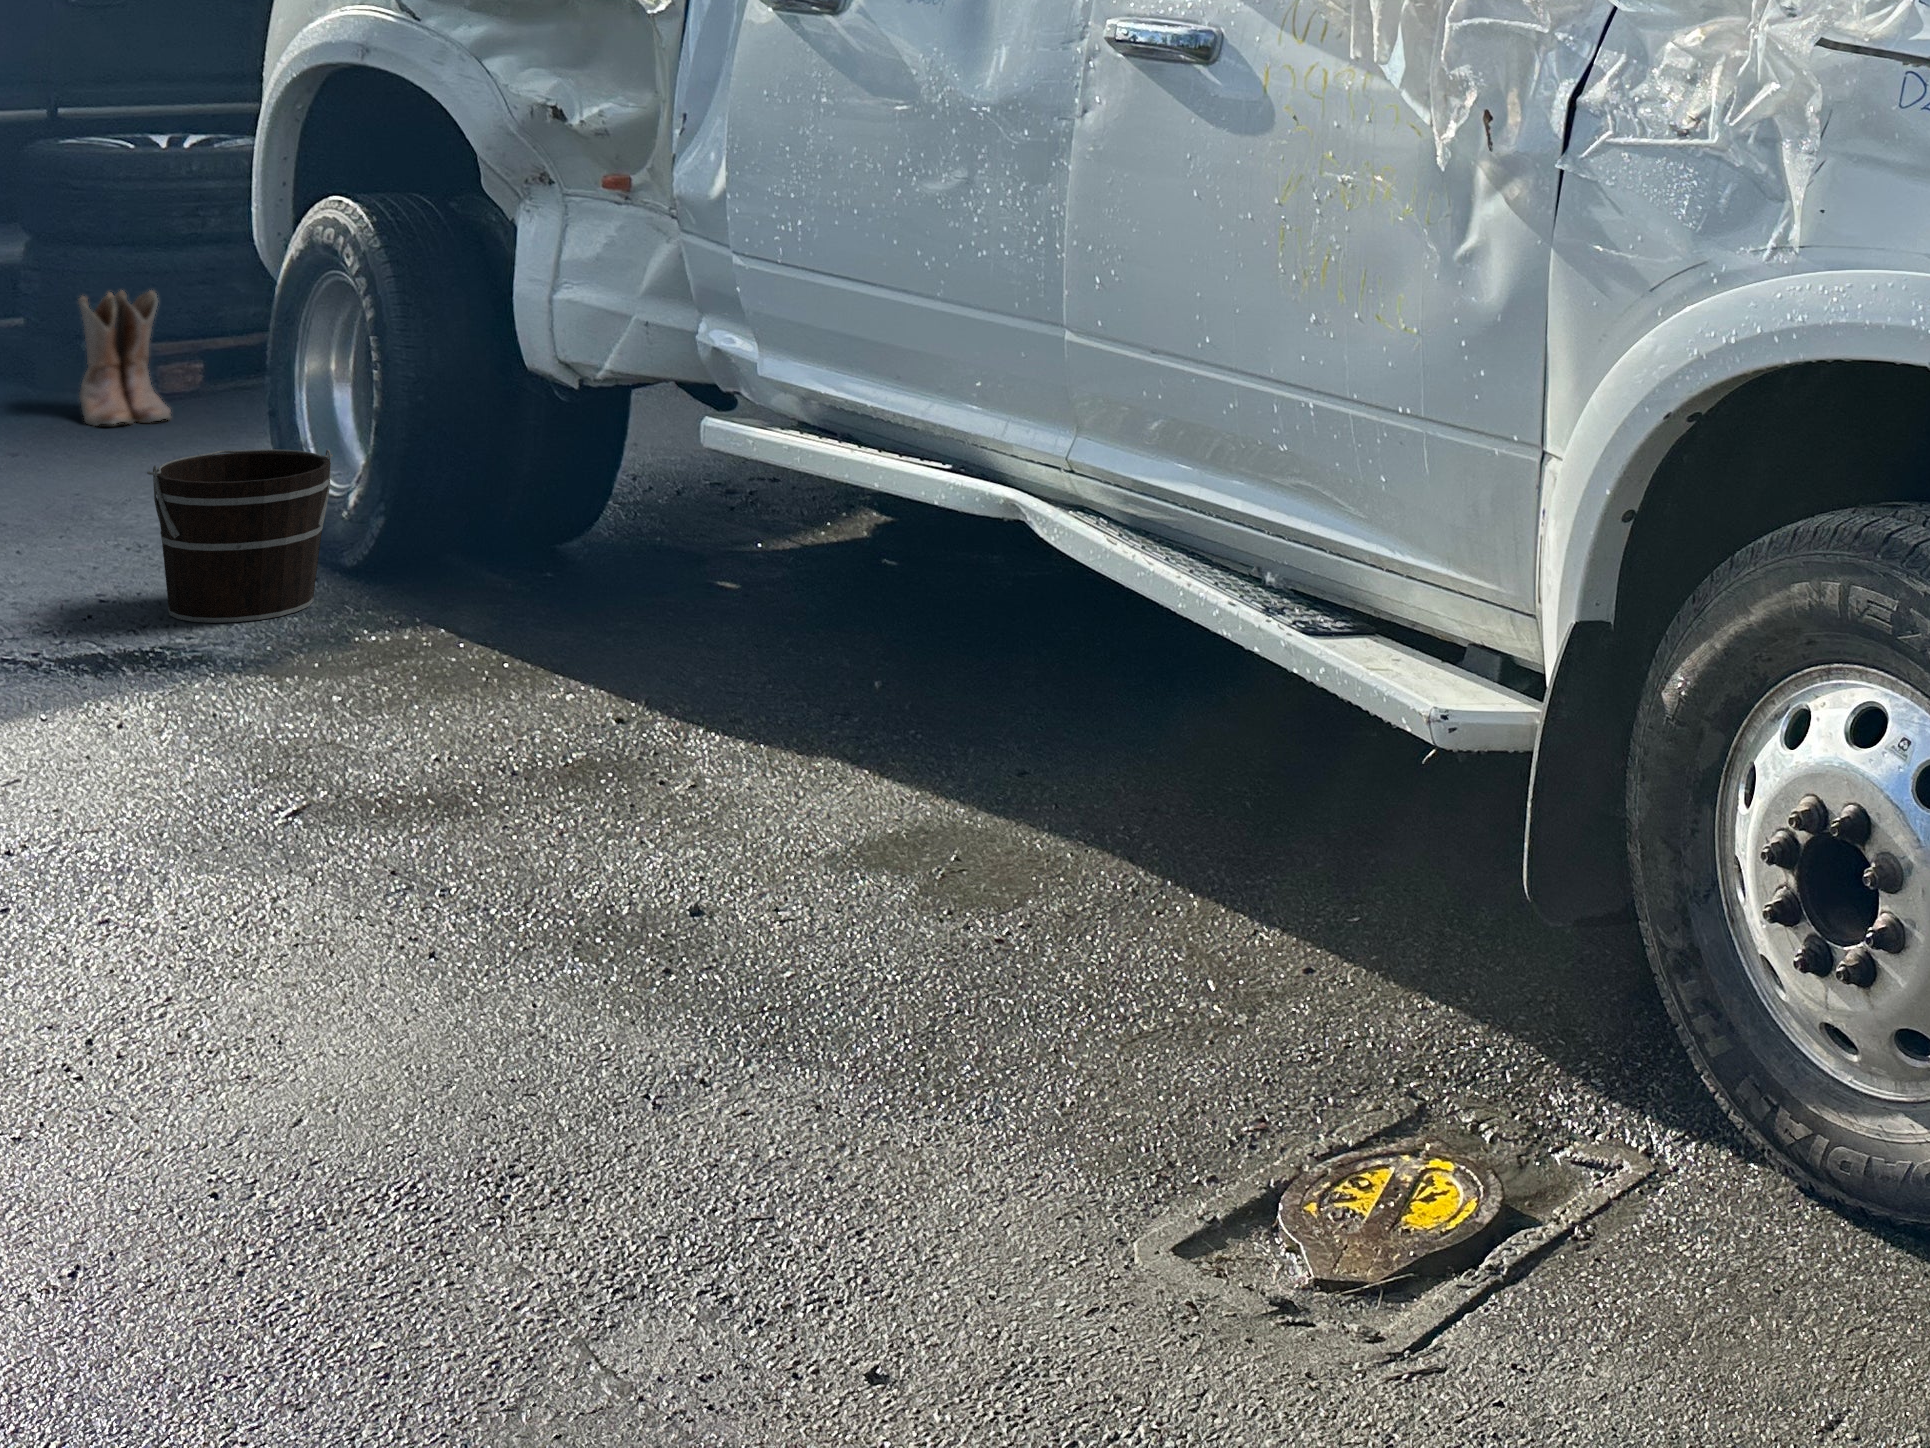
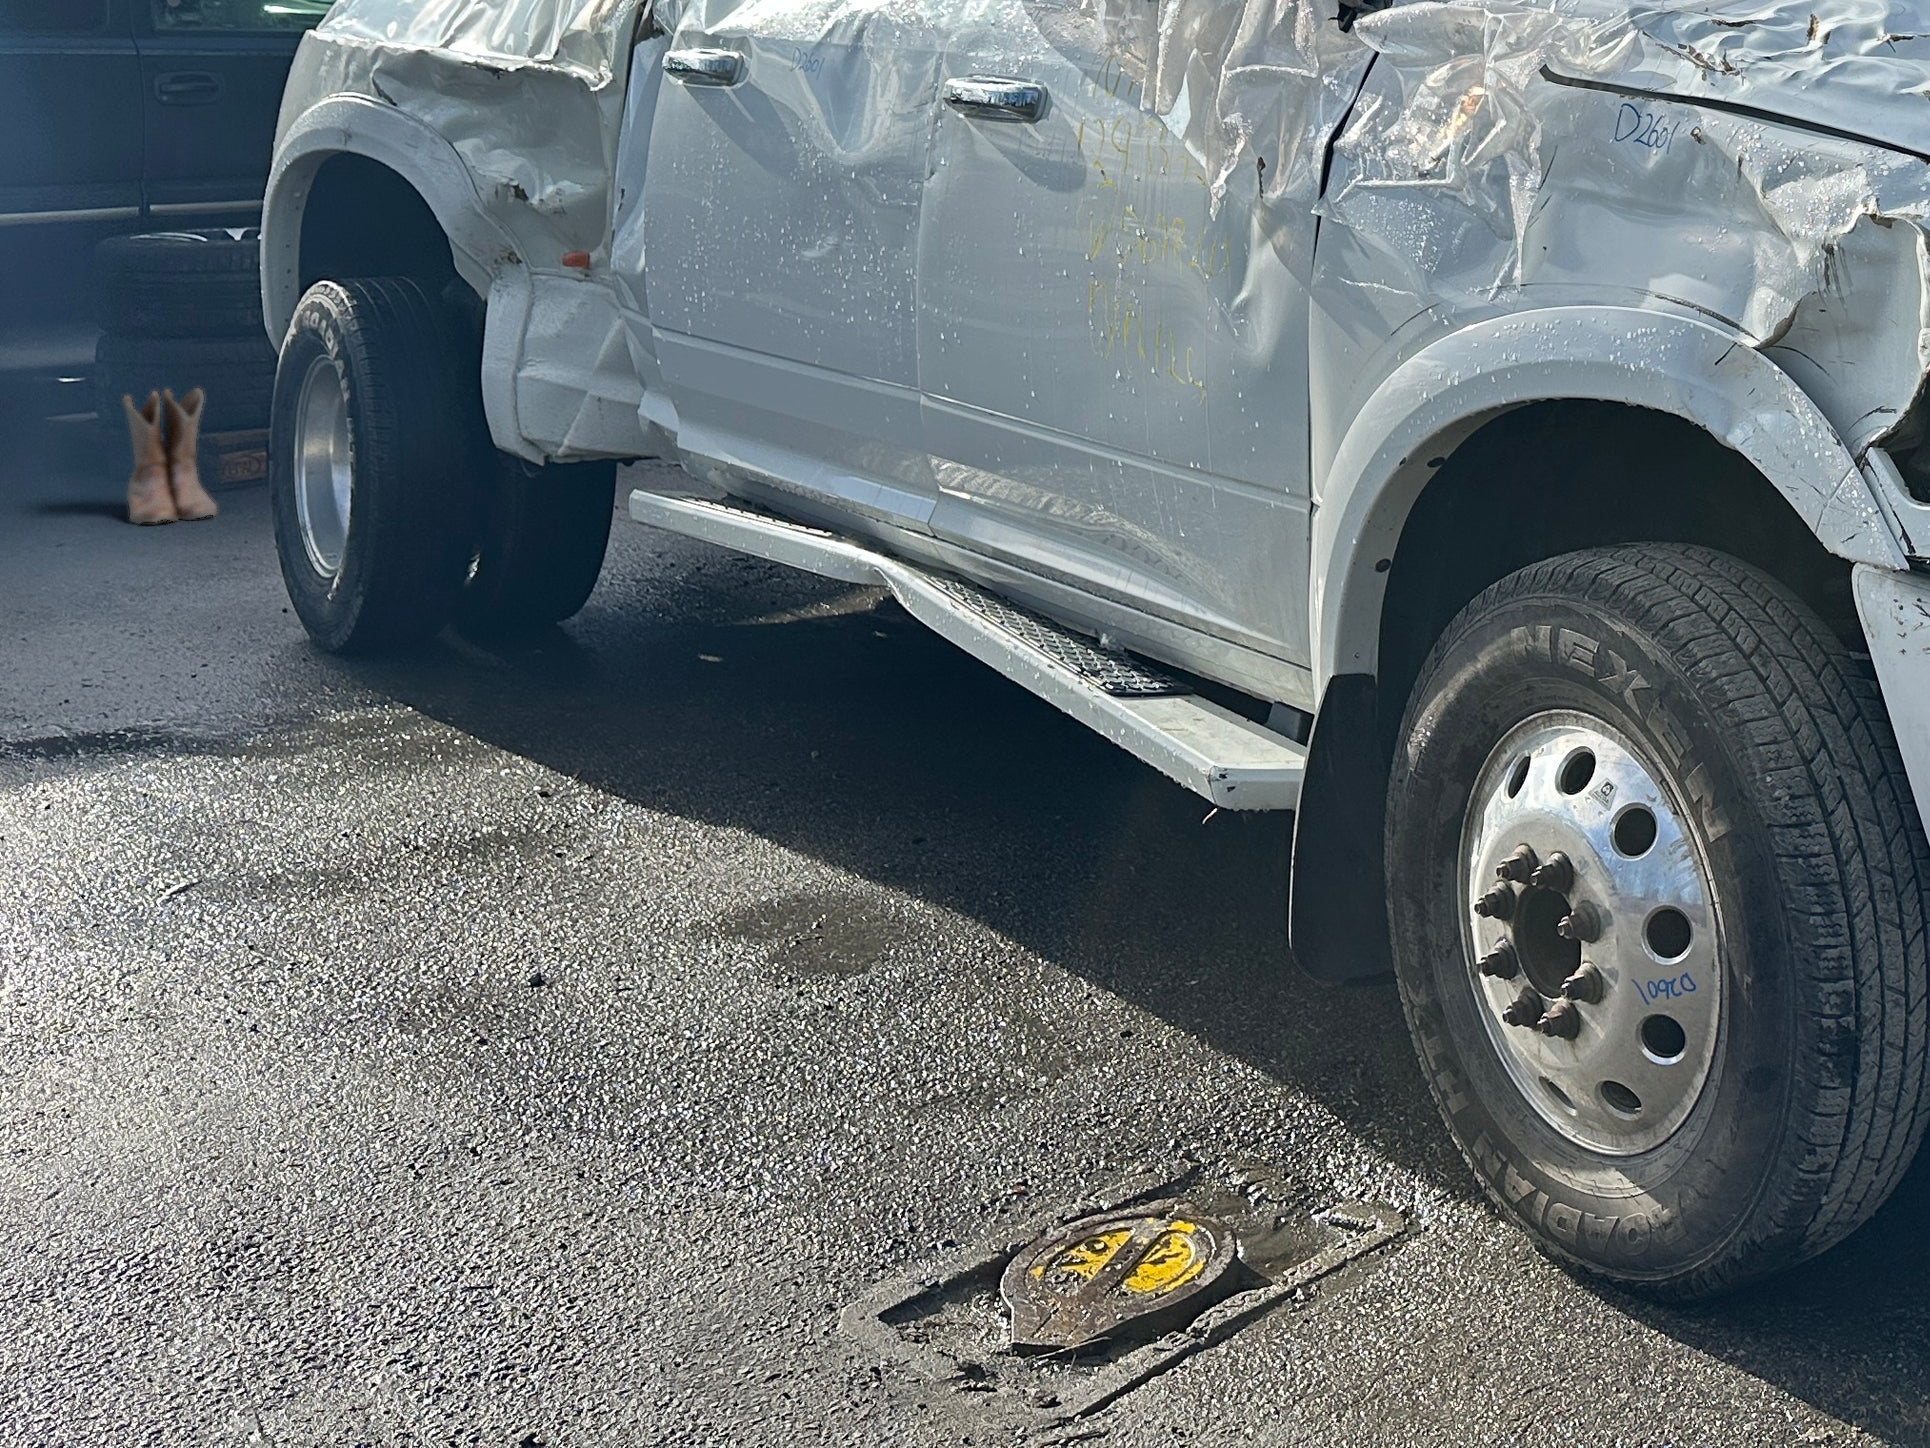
bucket: present [147,449,333,623] -> none [111,539,305,714]

